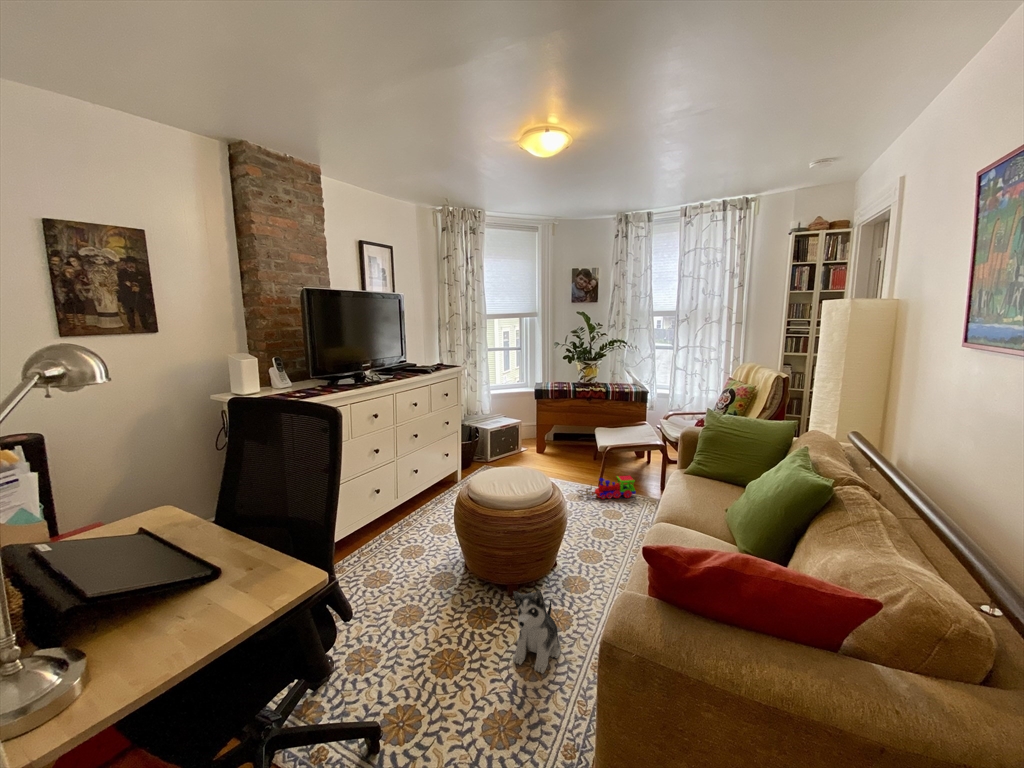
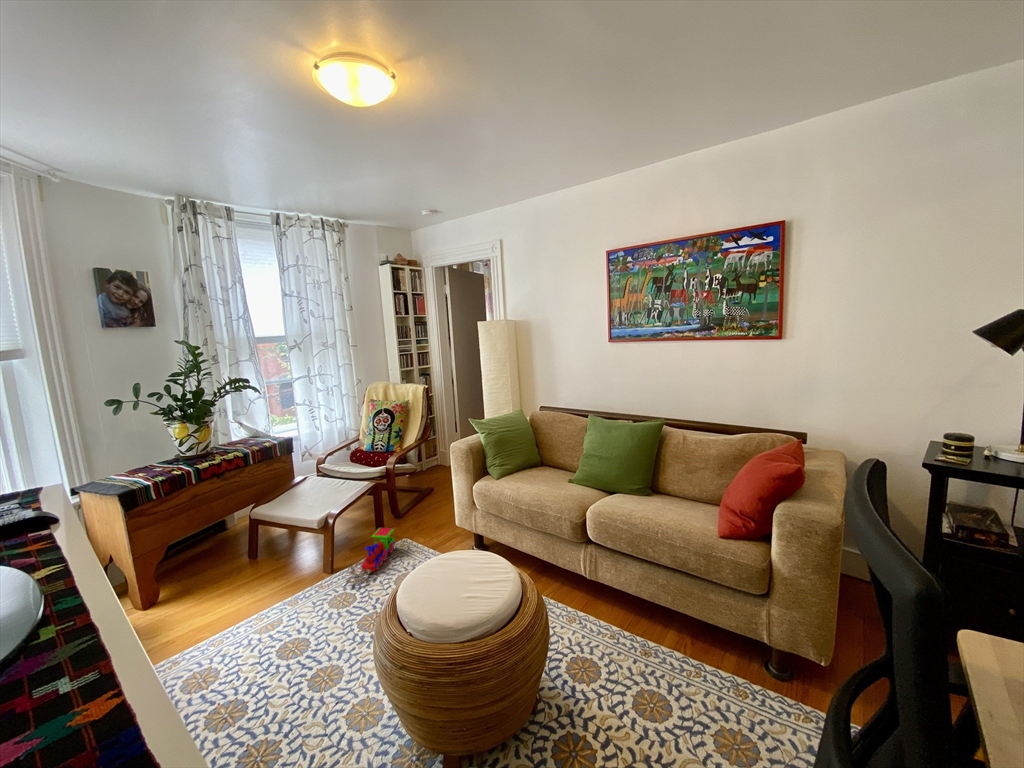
plush toy: present [513,590,561,673] -> none [591,625,664,724]

